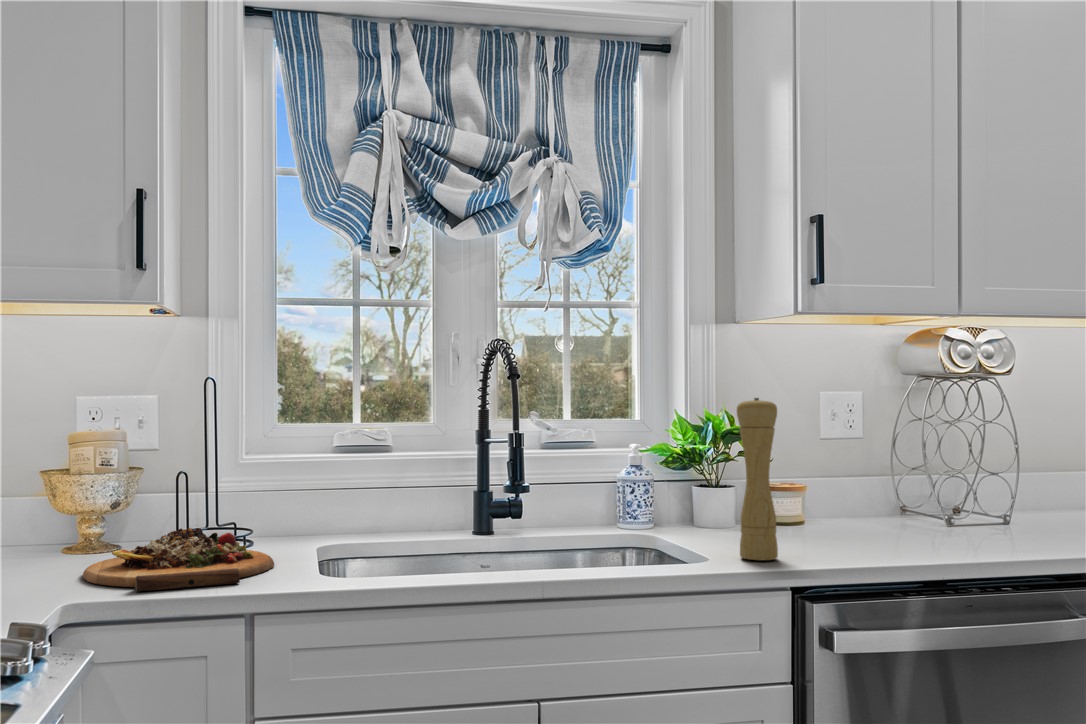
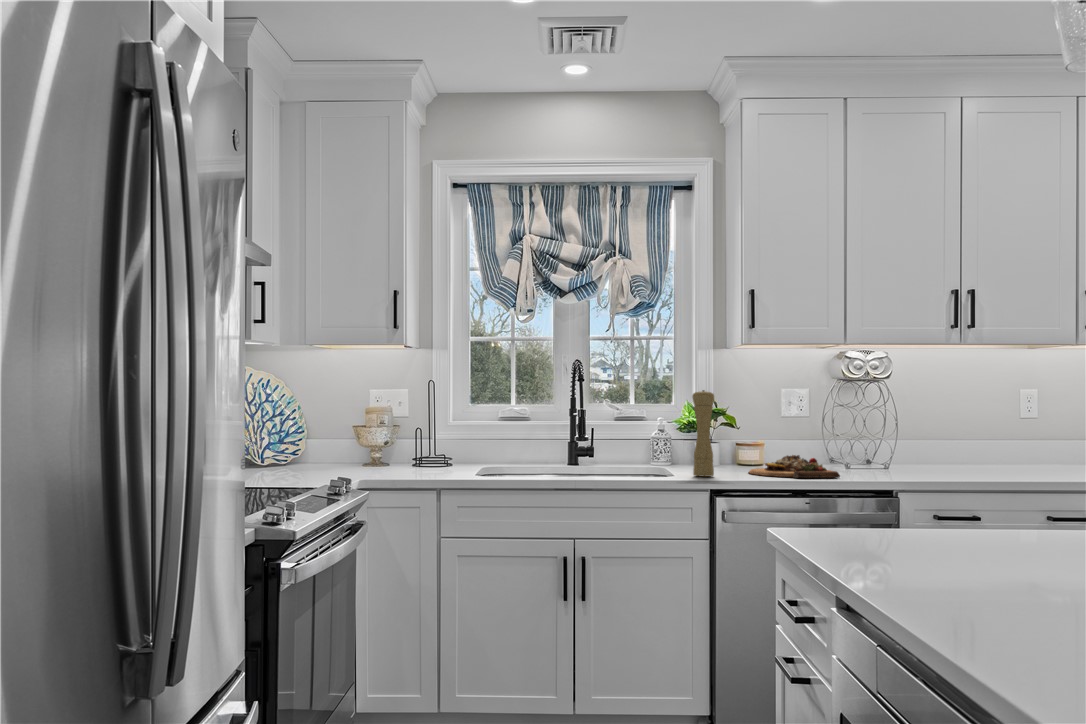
cutting board: present [83,528,274,591] -> present [749,455,839,478]

